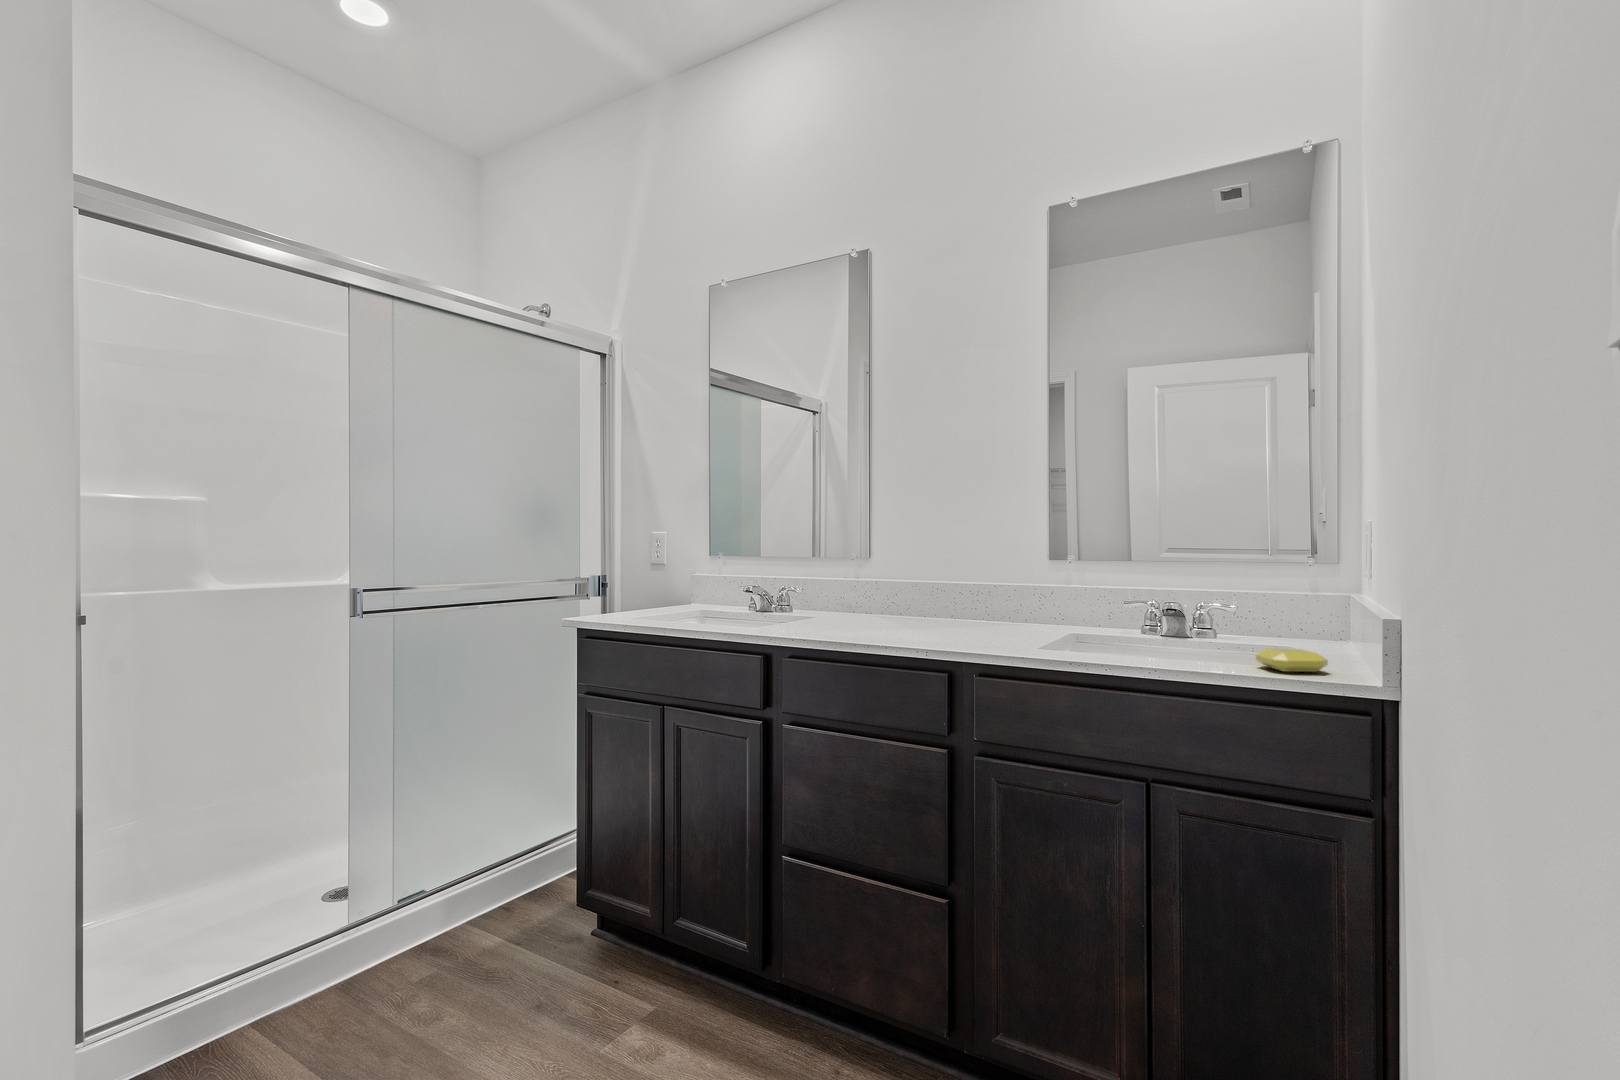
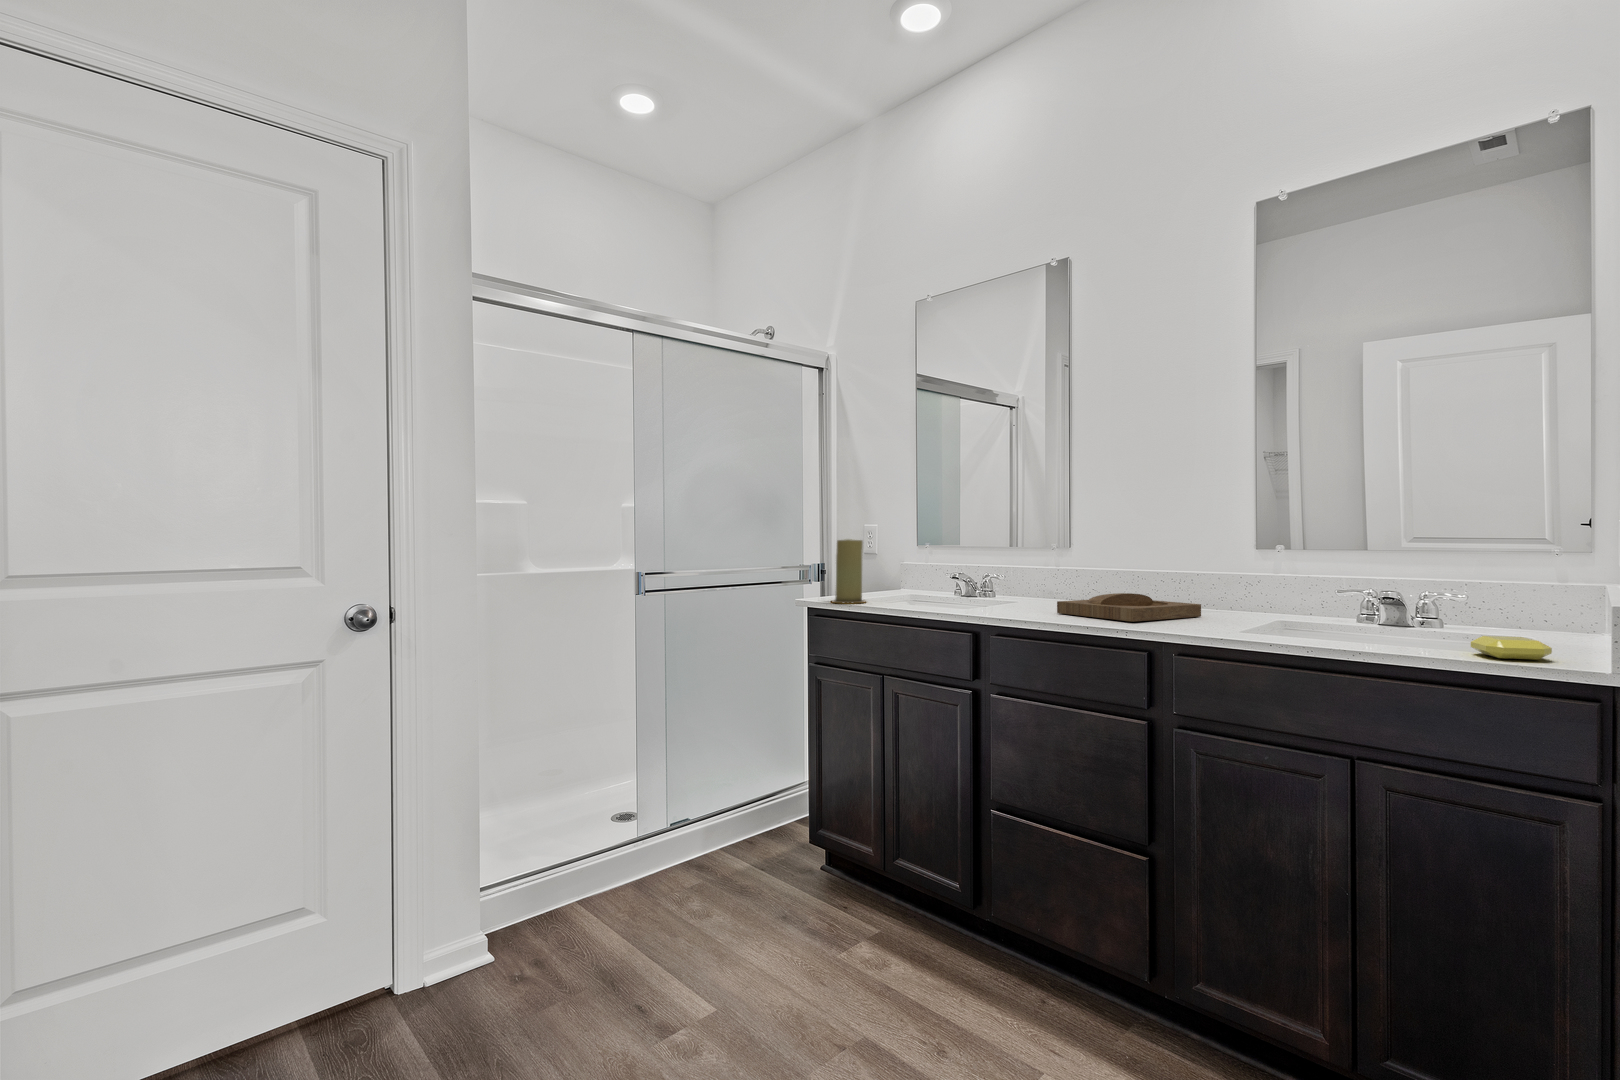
candle: none [603,549,646,623] -> present [832,539,865,603]
tray: none [854,608,998,639] -> present [1057,593,1201,622]

